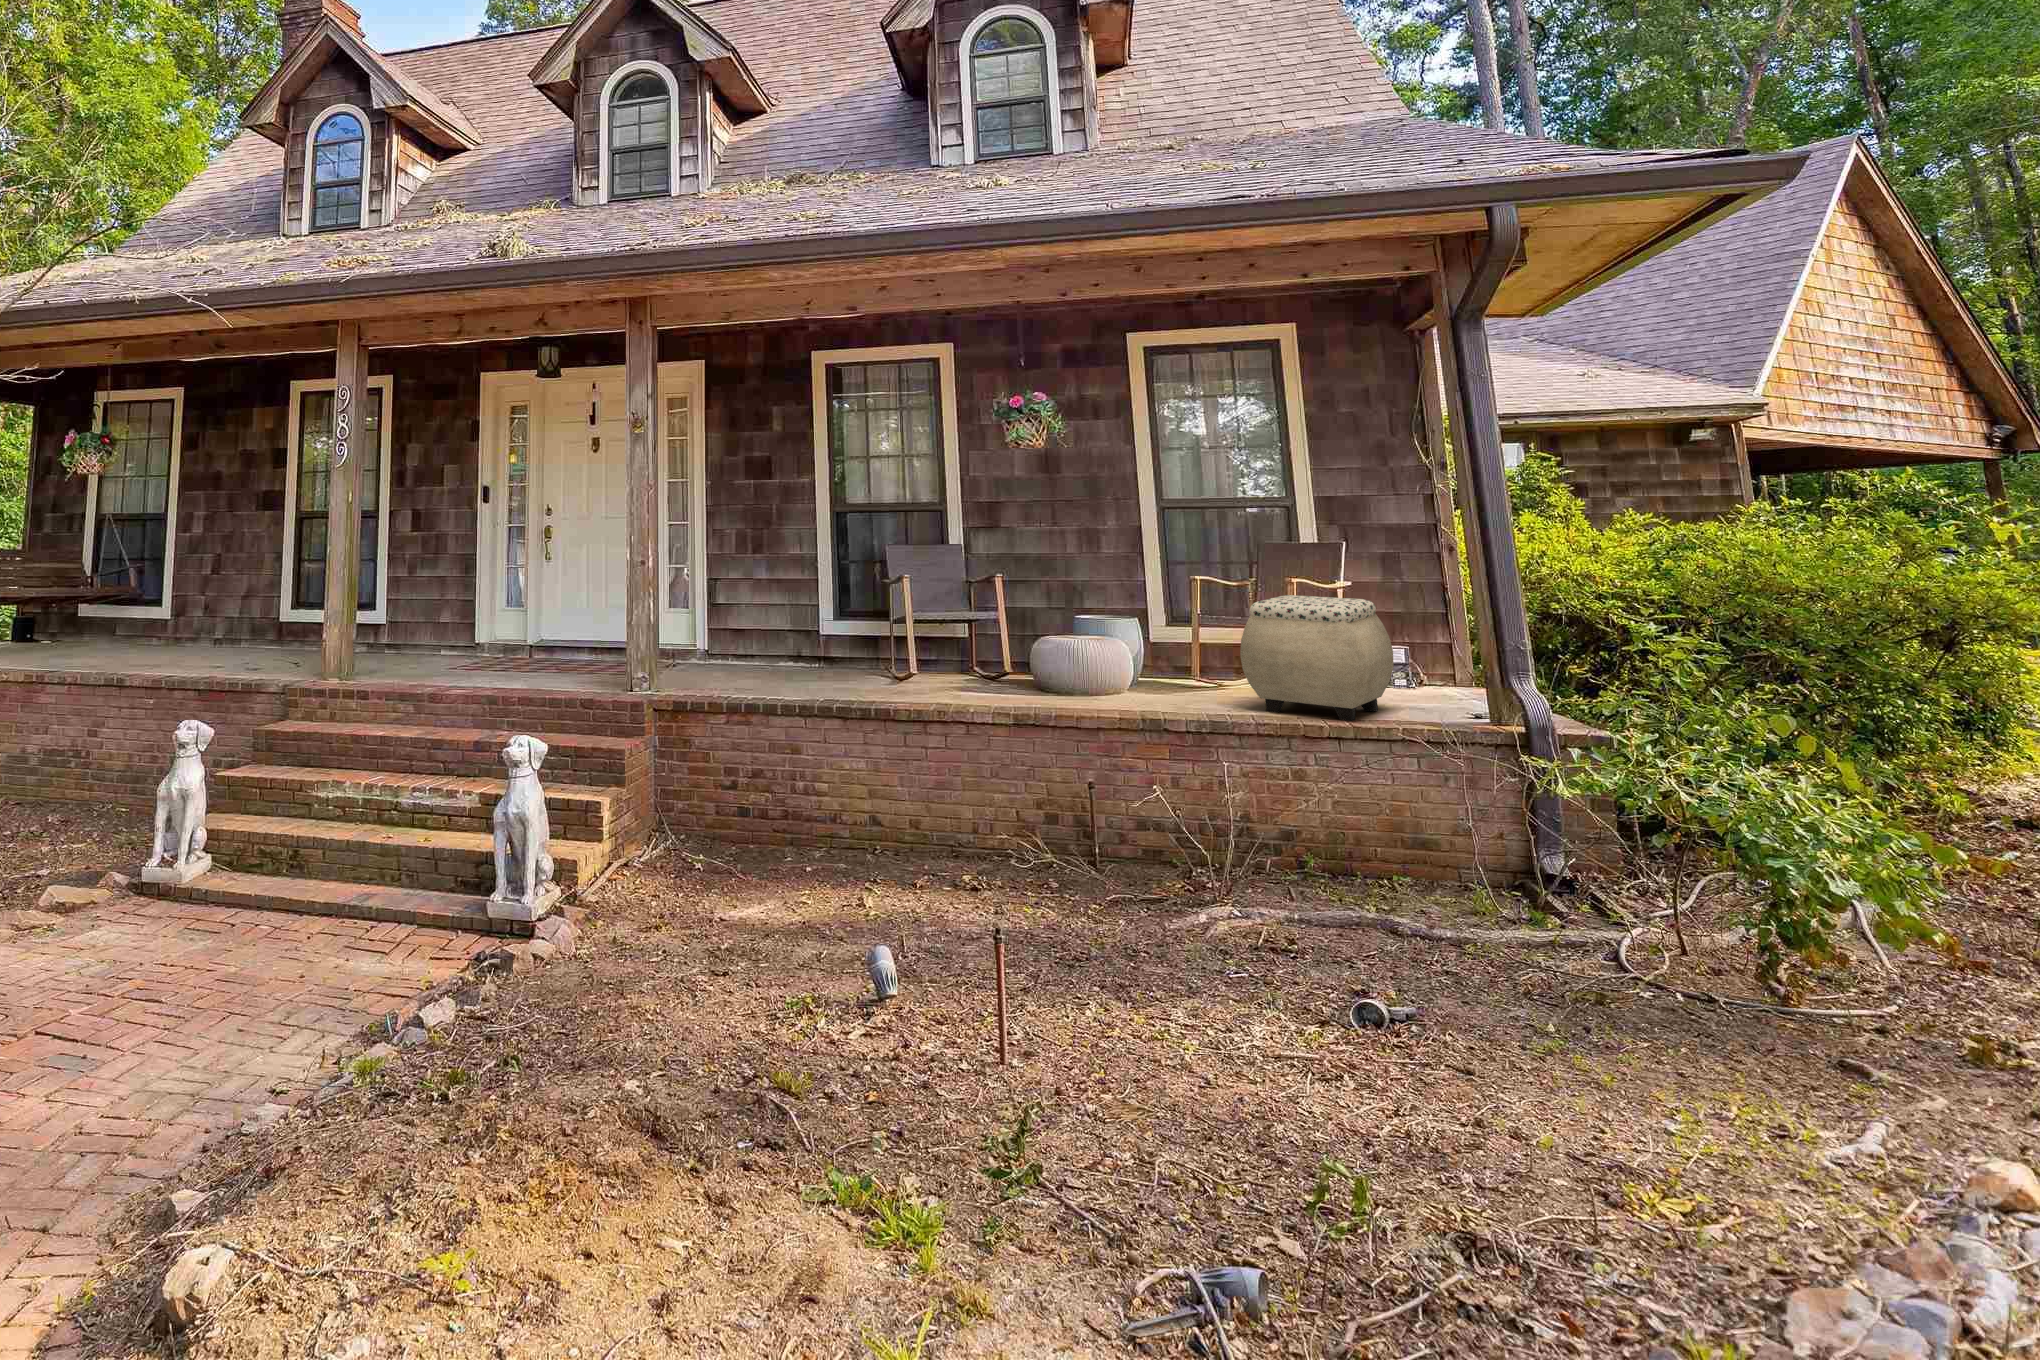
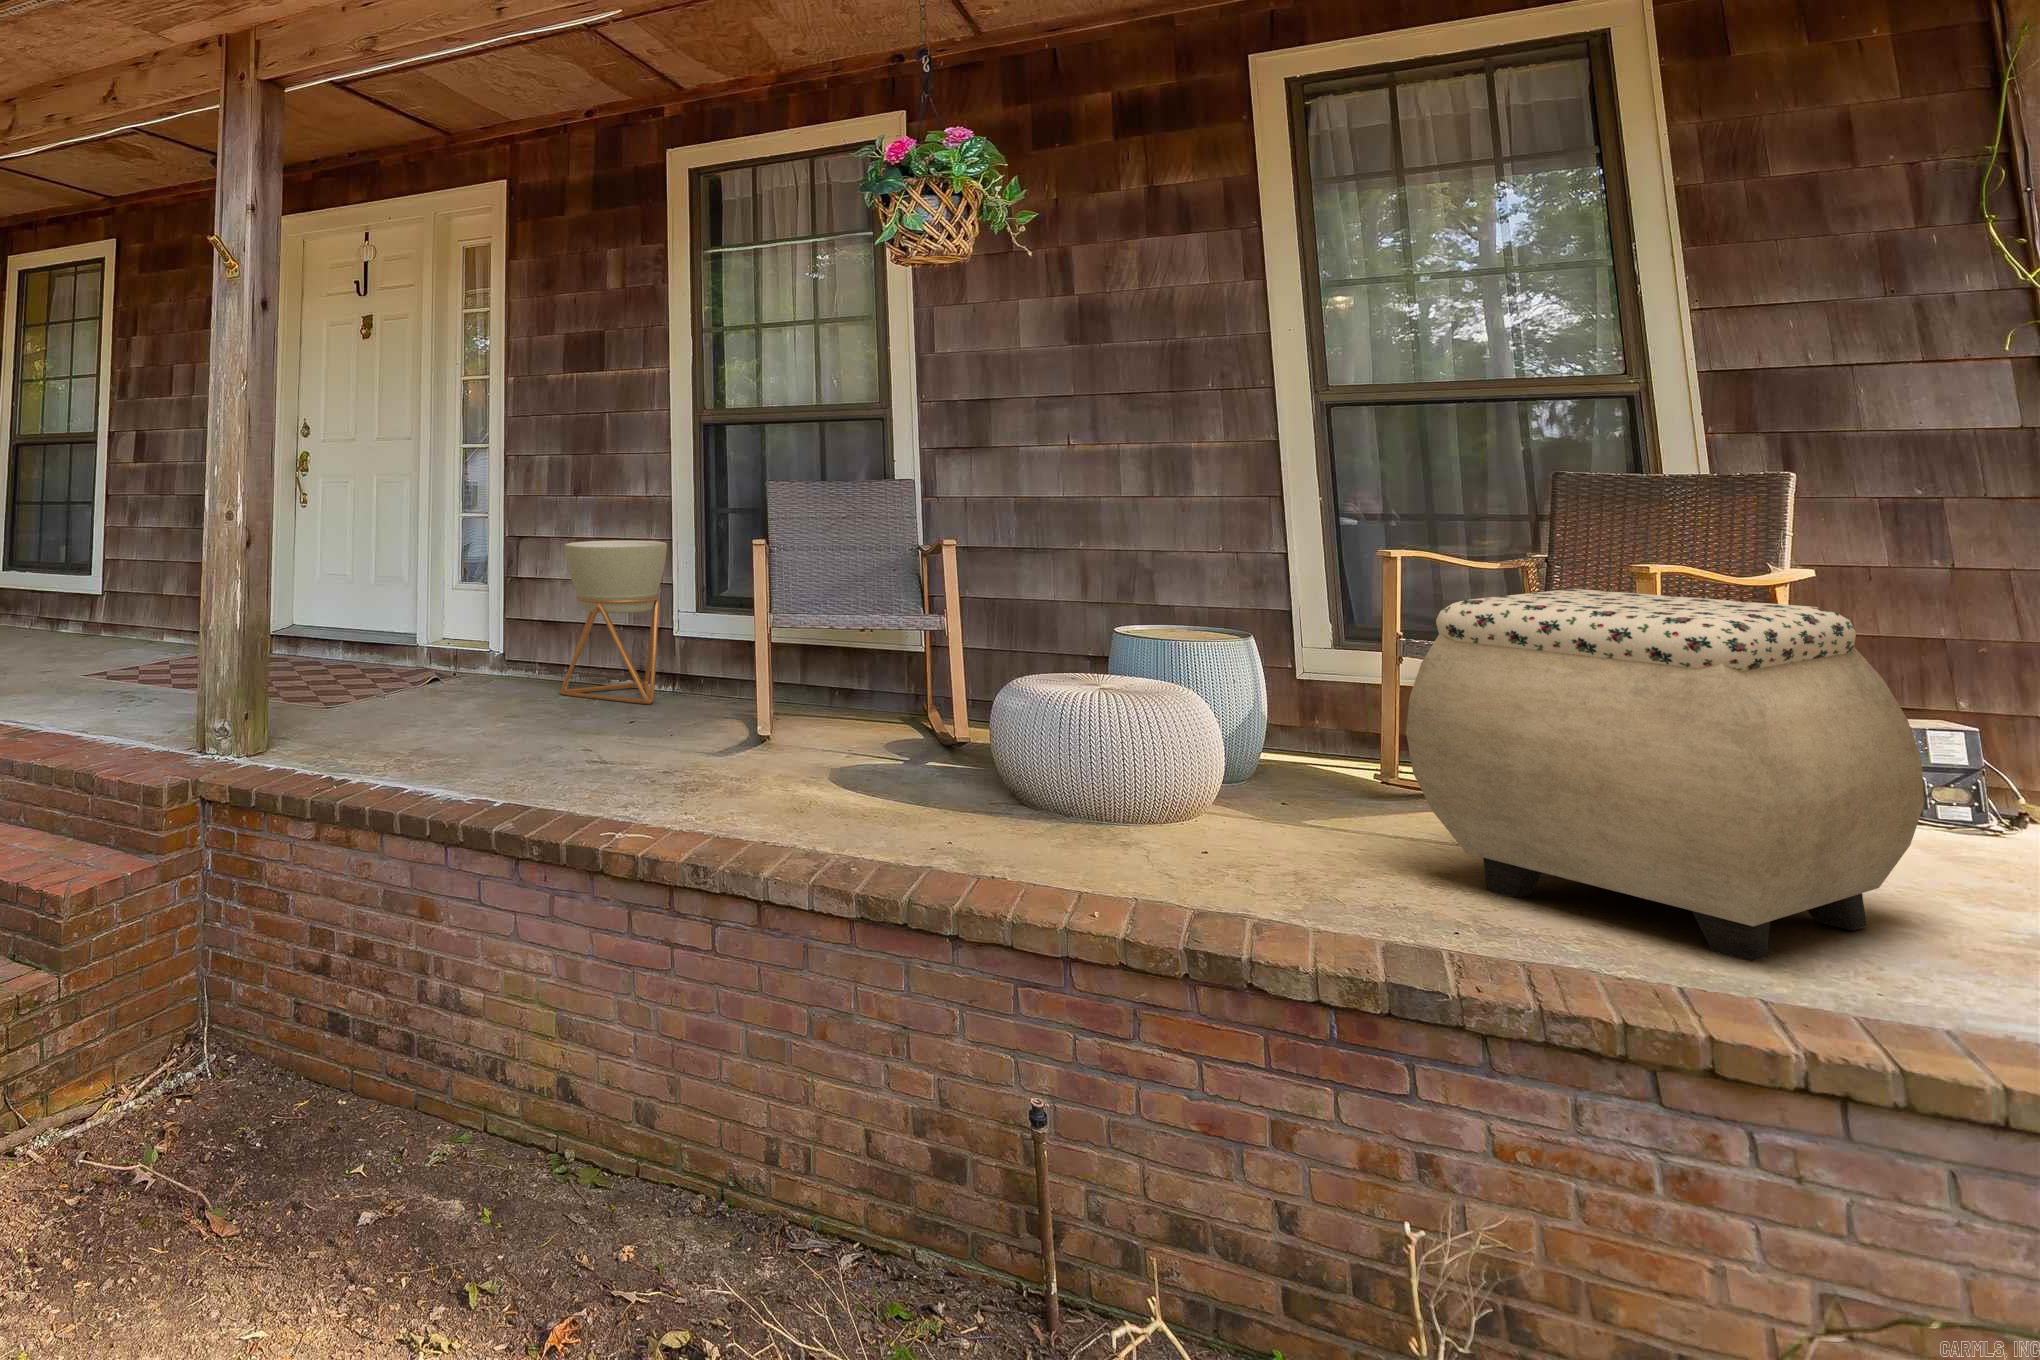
planter: none [772,581,834,675] -> present [560,540,667,704]

